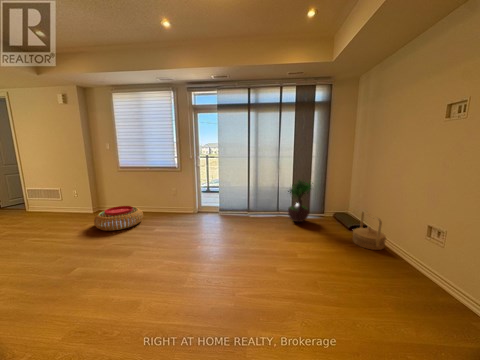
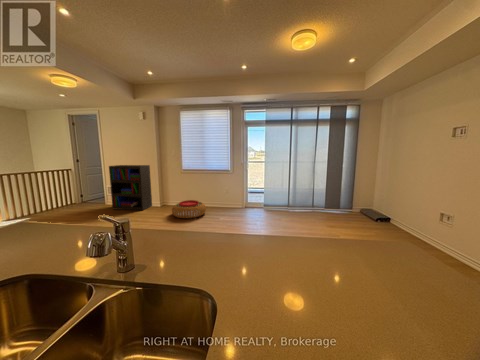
bookshelf: none [18,162,83,219] -> present [109,165,152,210]
potted tree: present [288,179,313,222] -> none [322,177,347,215]
woven basket: present [353,211,386,250] -> none [380,205,407,234]

